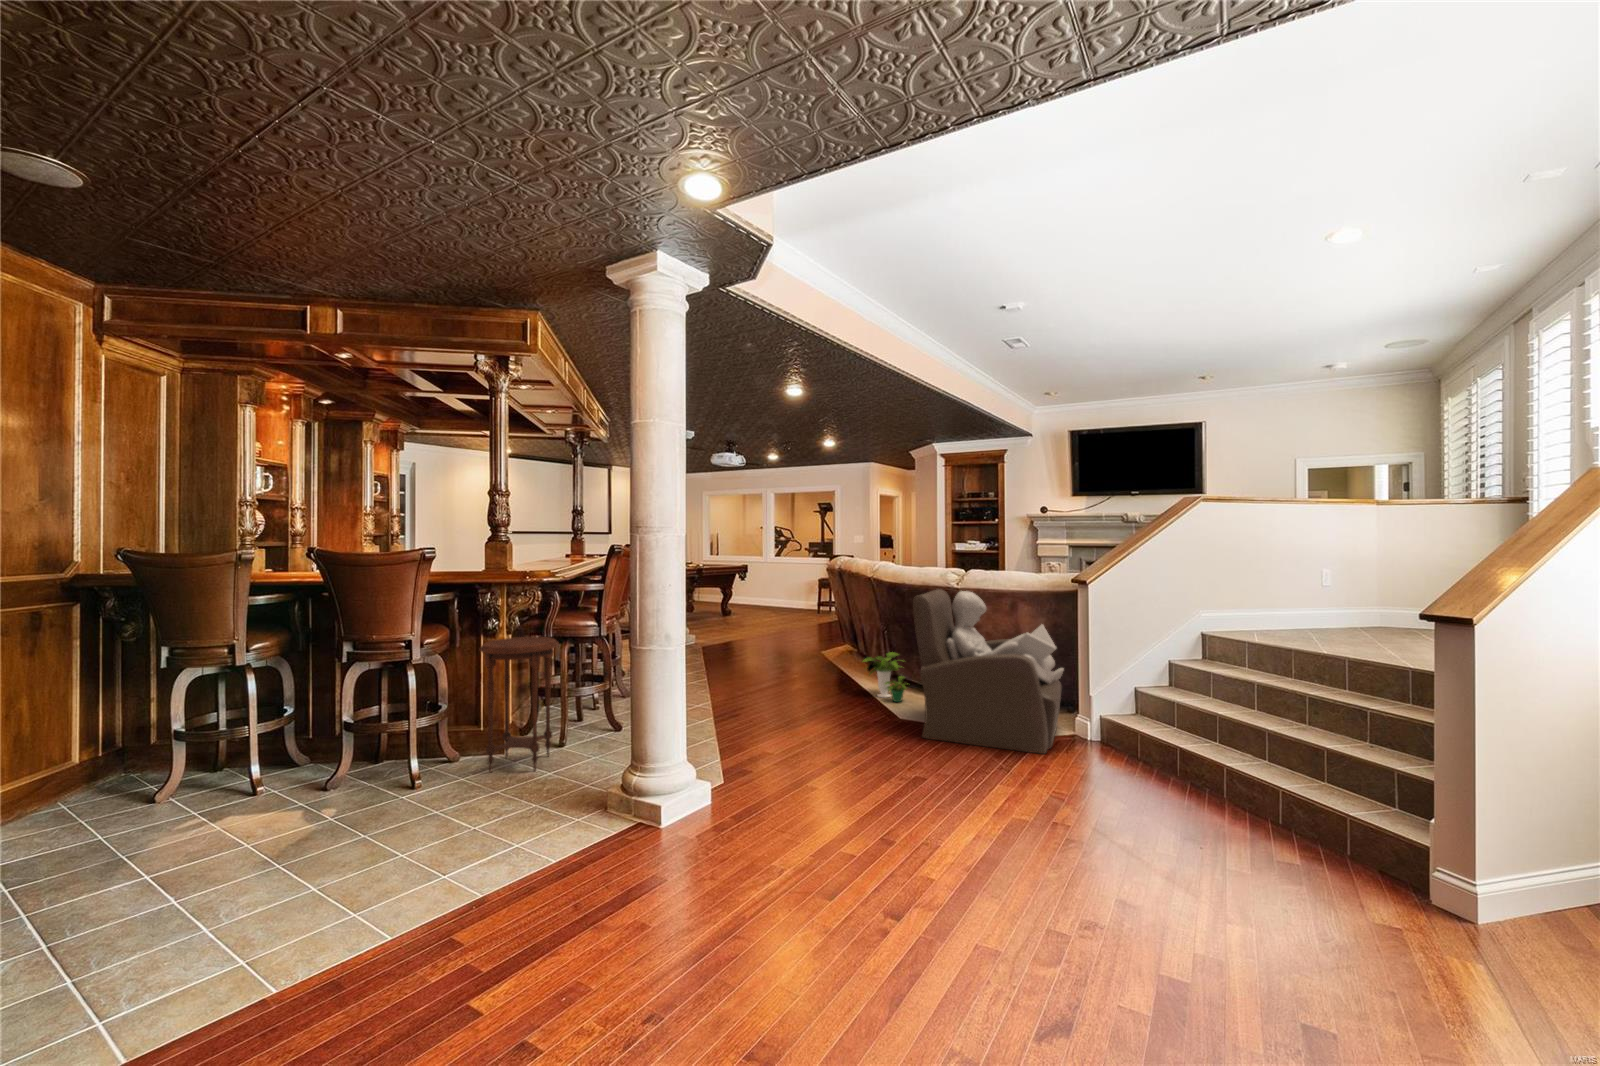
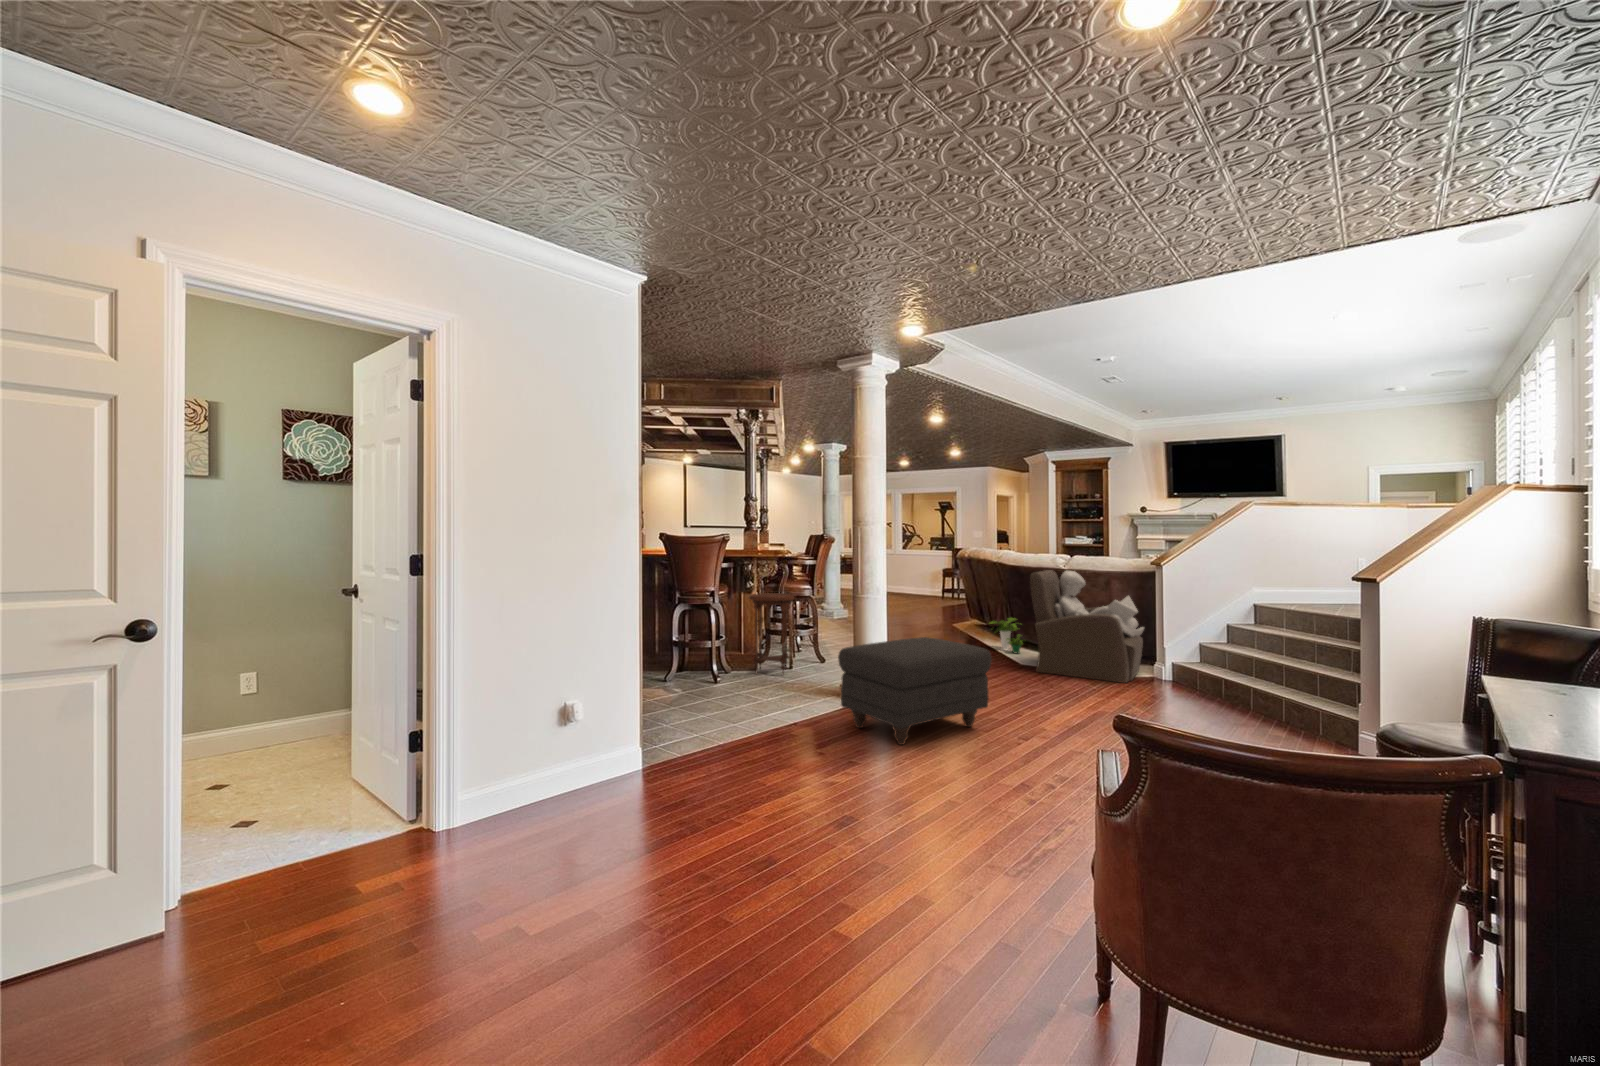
ottoman: none [551,722,840,979] -> present [838,637,992,745]

